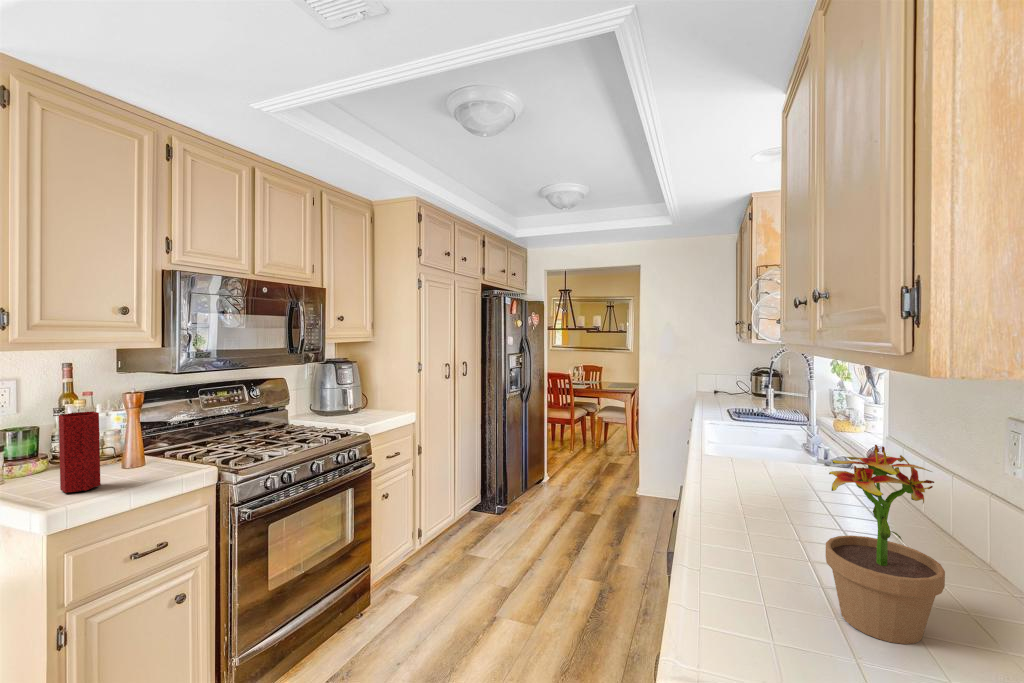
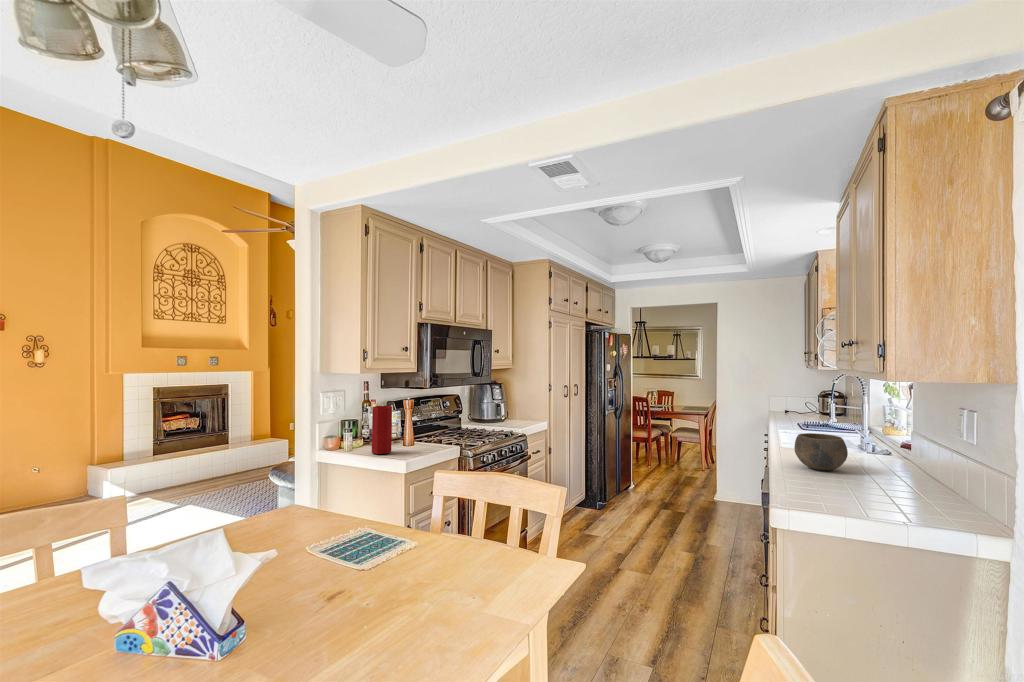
bowl: none [716,443,794,503] -> present [794,433,848,470]
potted plant: present [826,445,945,644] -> none [860,417,920,513]

